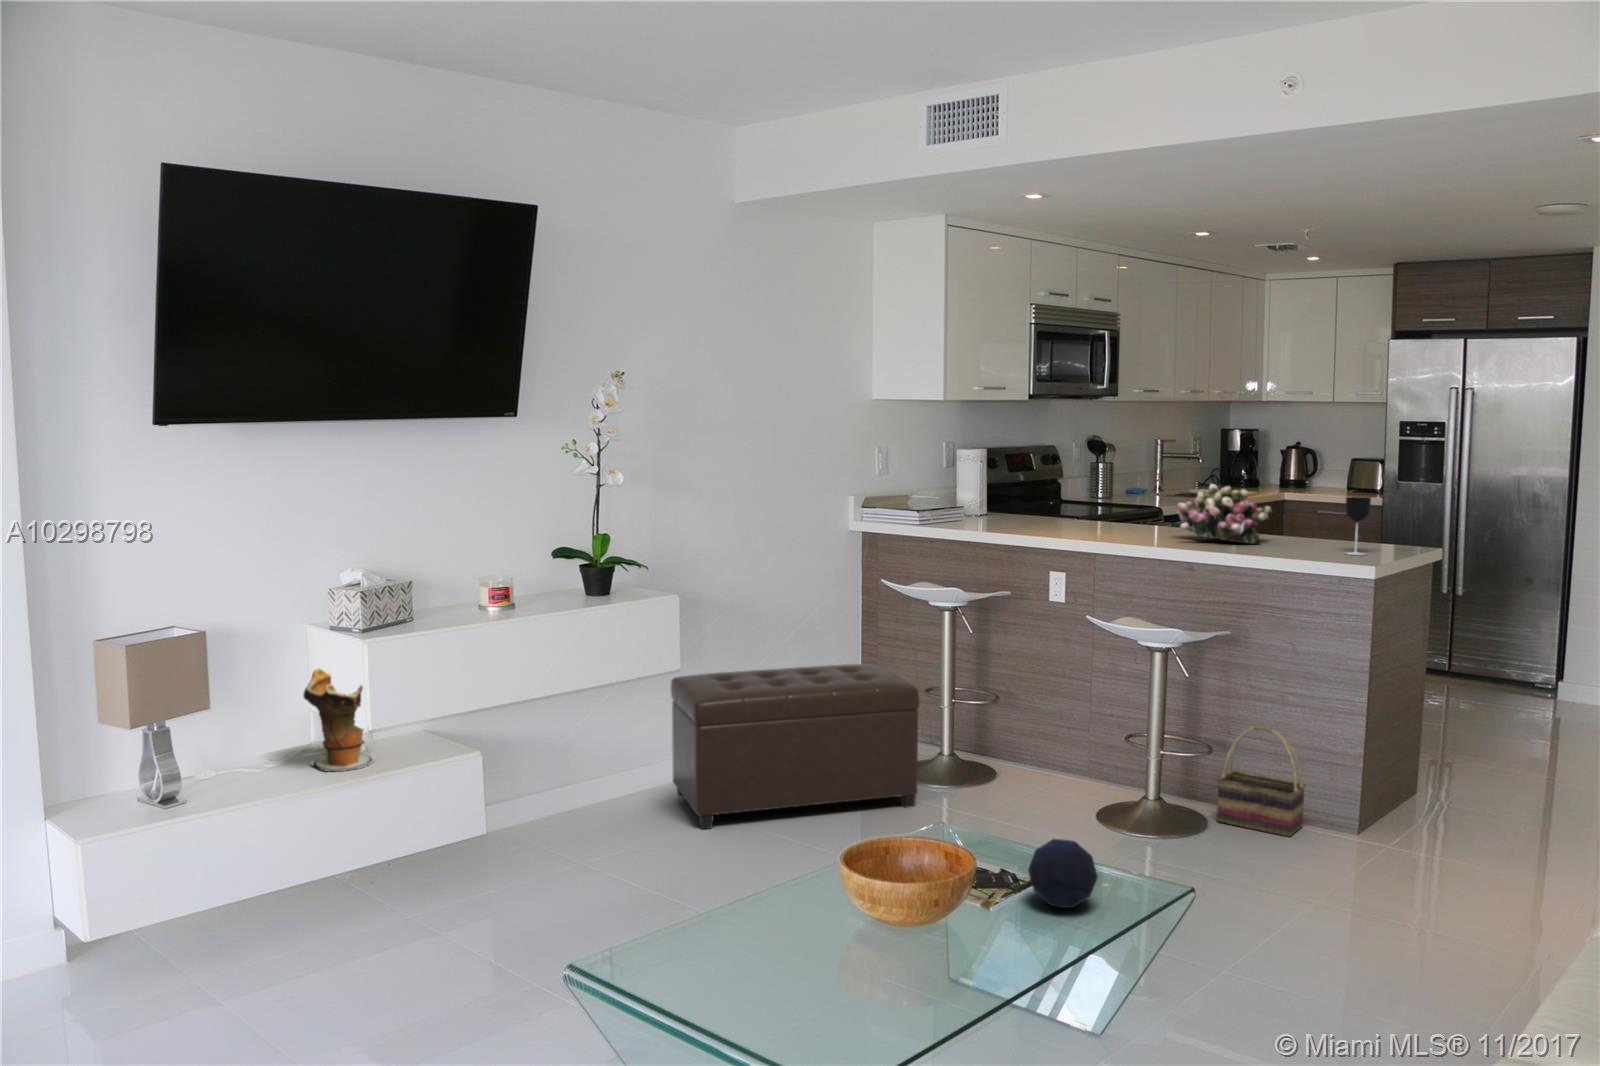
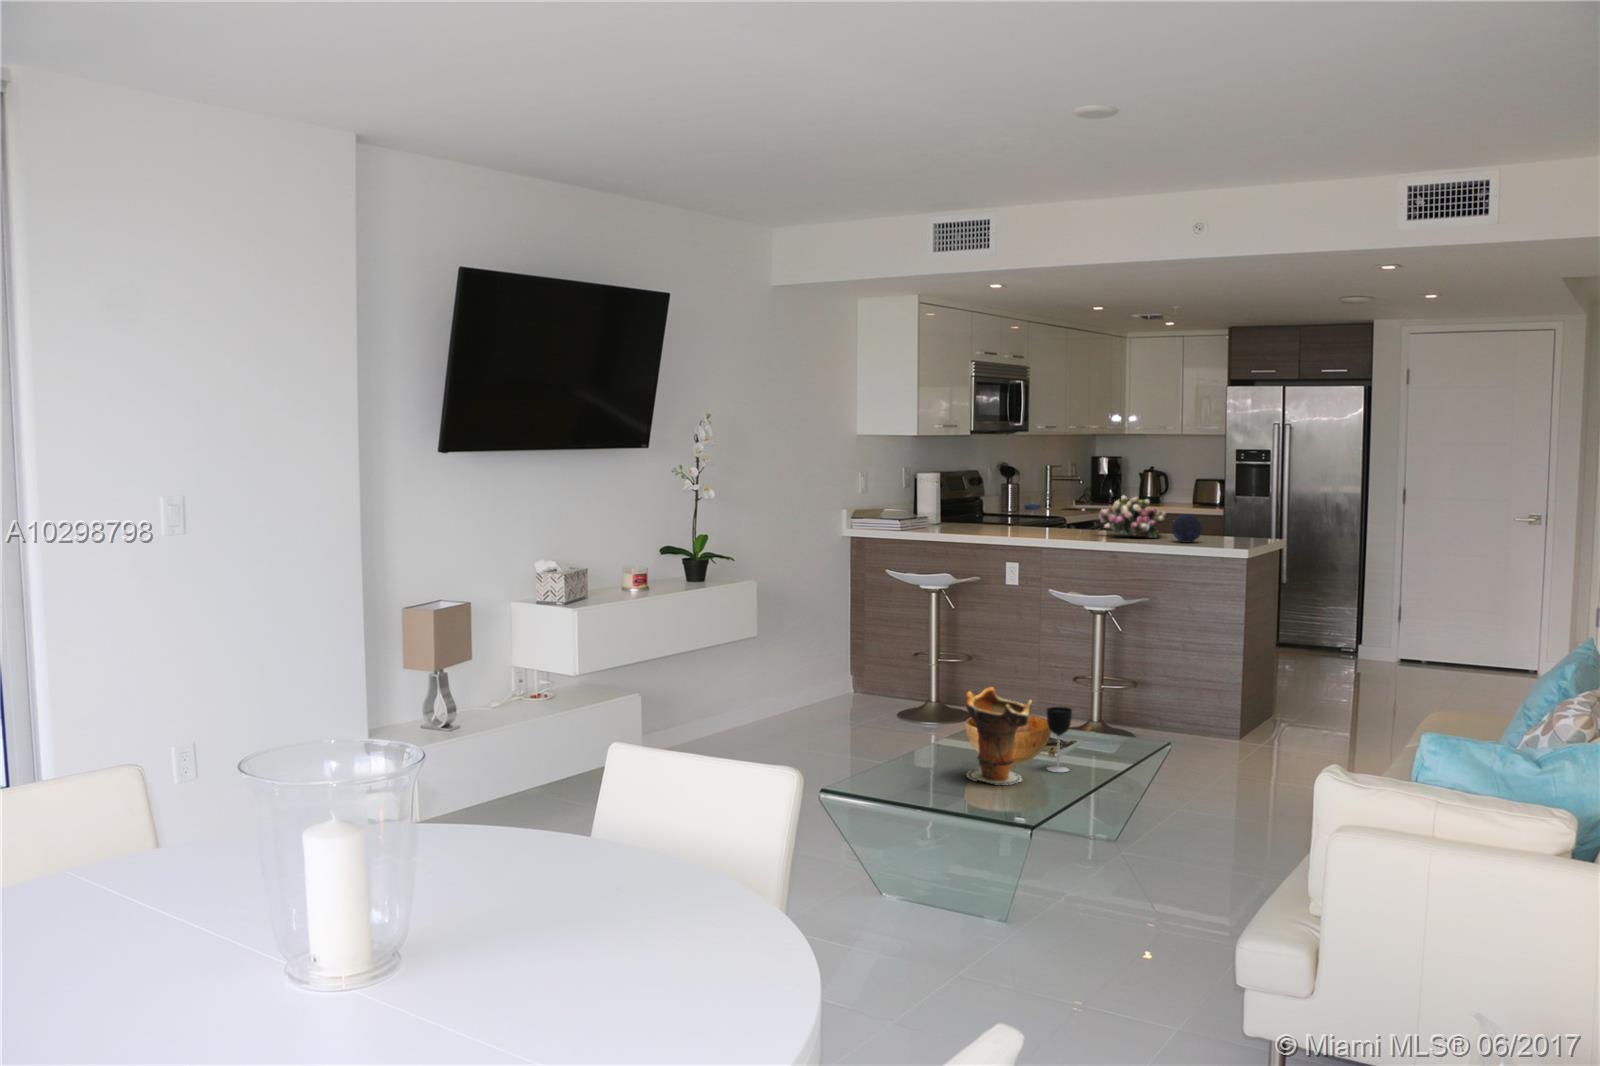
wine glass: present [1346,496,1371,555] -> present [1047,707,1072,772]
ottoman: present [671,664,920,829] -> none [738,635,927,755]
decorative vase: present [303,669,374,771] -> present [966,687,1032,785]
basket: present [1217,725,1306,837] -> none [1141,665,1202,741]
decorative orb: present [1028,839,1098,908] -> present [1172,514,1202,543]

